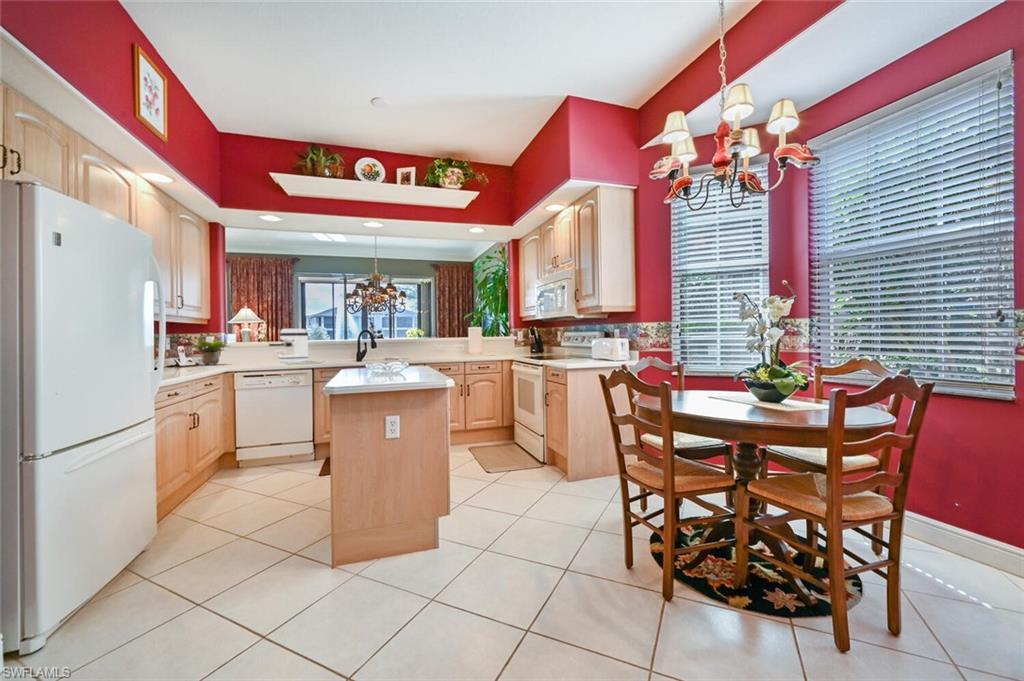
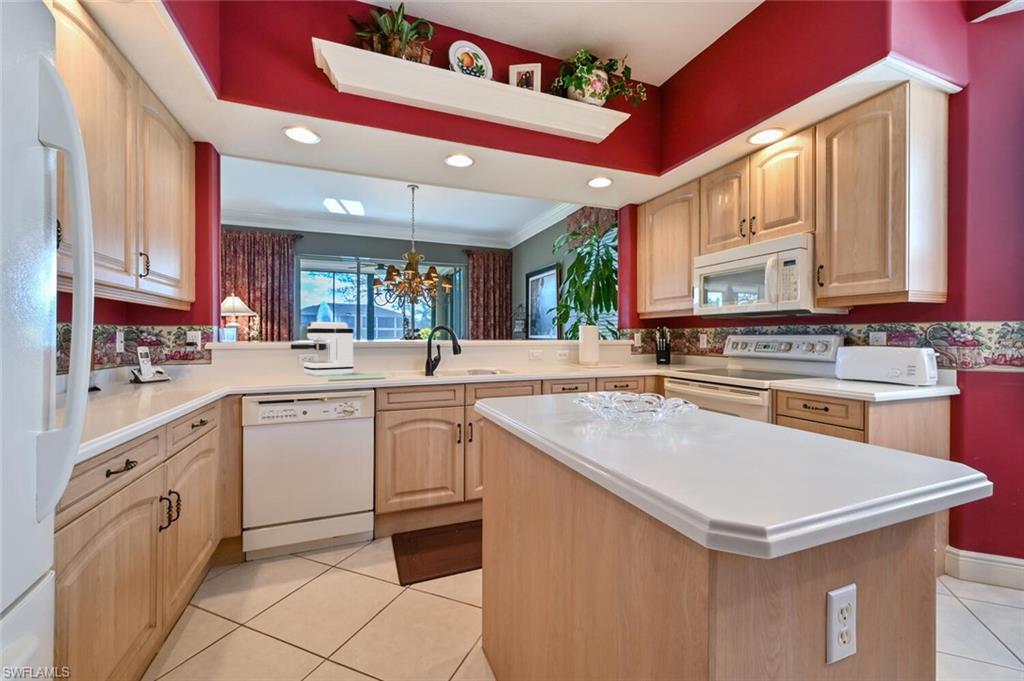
potted plant: present [192,338,227,365] -> none [160,333,229,380]

